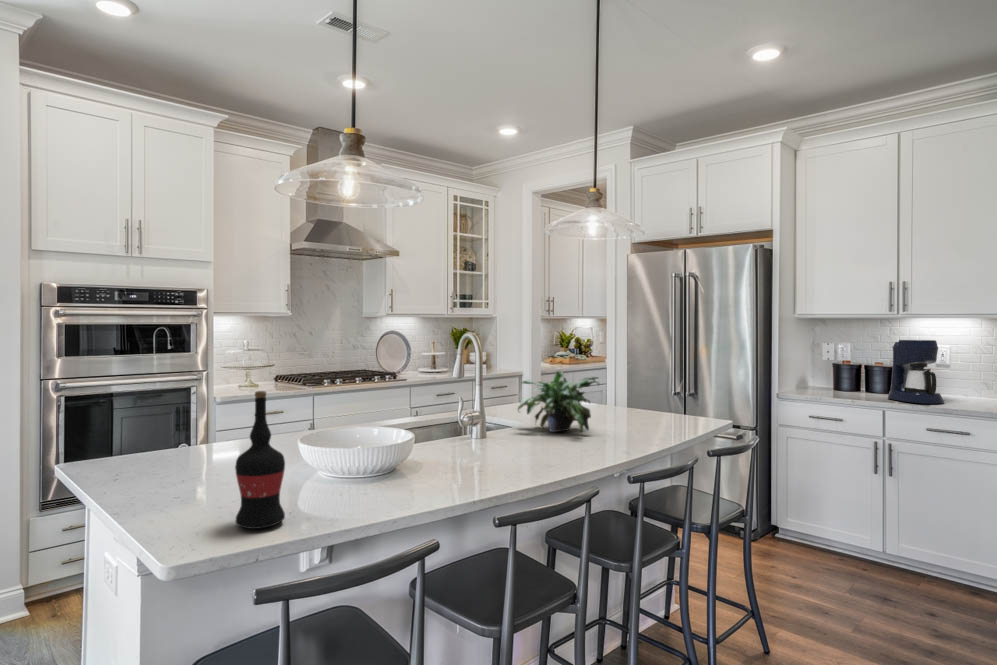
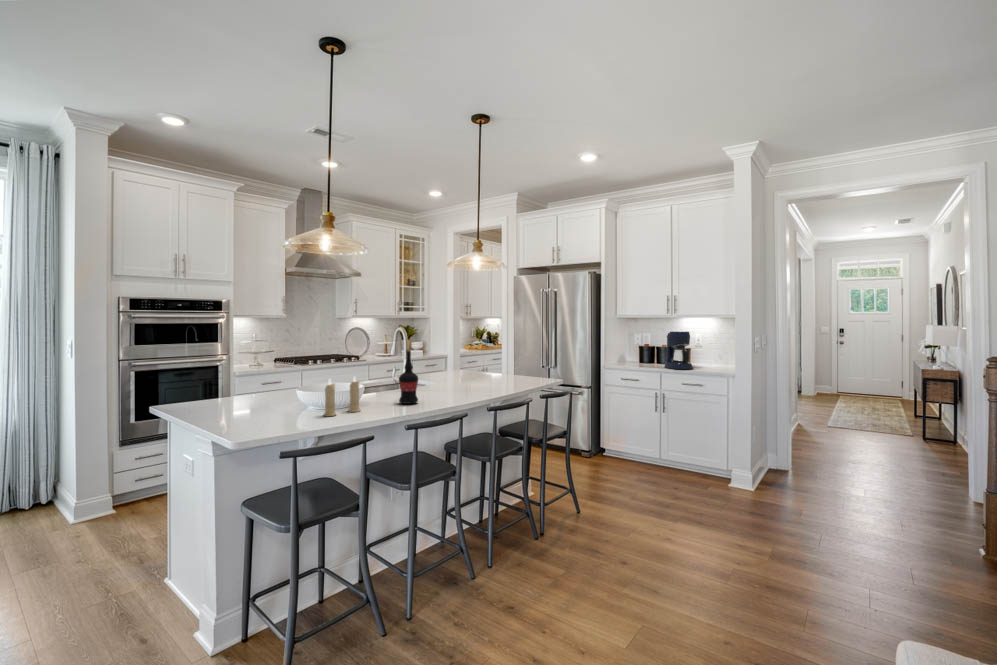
potted plant: present [518,371,599,432] -> none [431,350,479,386]
wine bottle: present [235,391,285,529] -> present [399,350,418,404]
candle: none [336,419,406,500] -> present [323,377,360,416]

